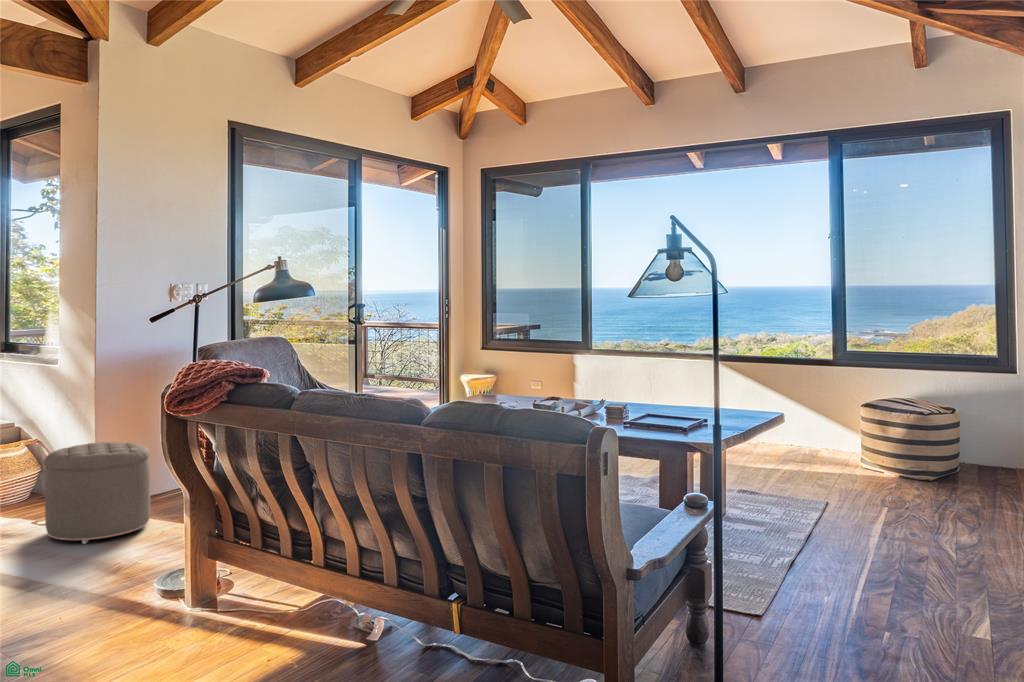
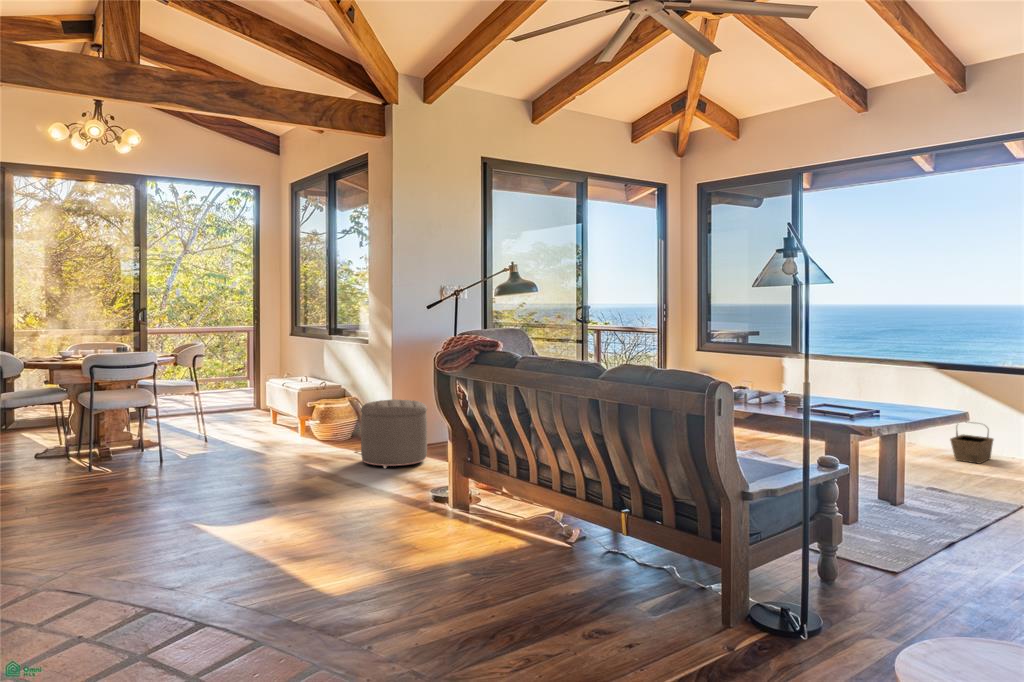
basket: none [742,429,778,471] -> present [950,422,993,464]

